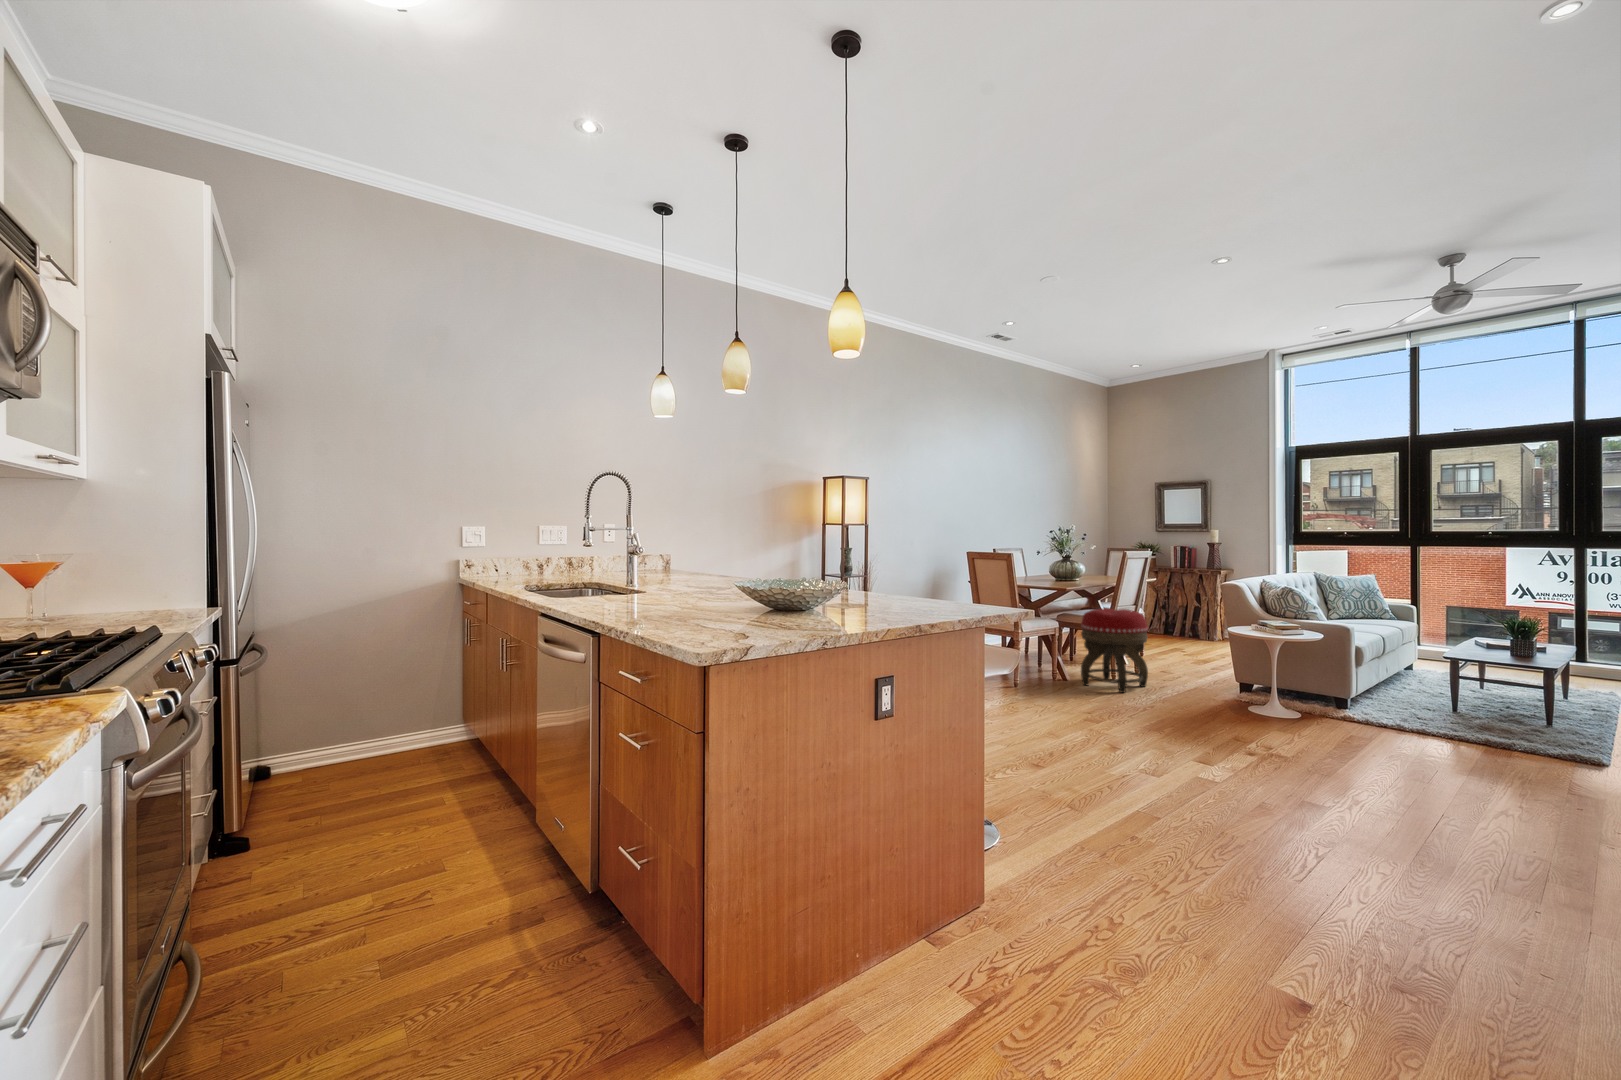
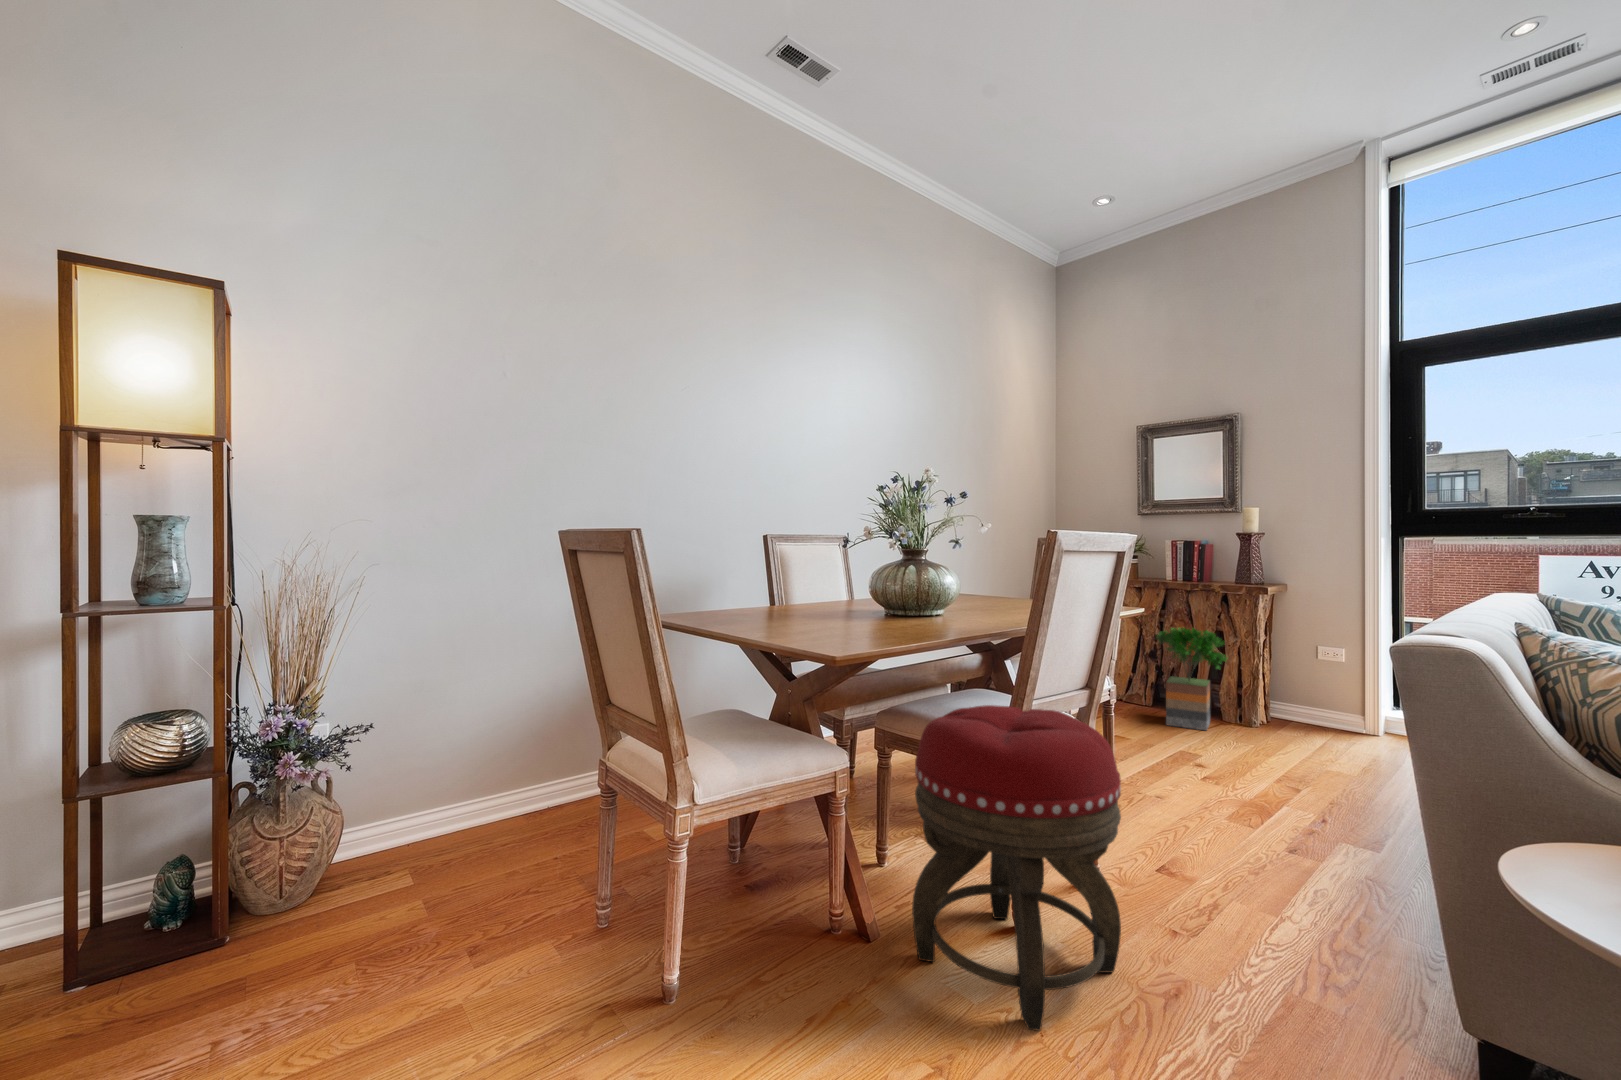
potted tree: none [1164,591,1202,642] -> present [1157,628,1228,730]

